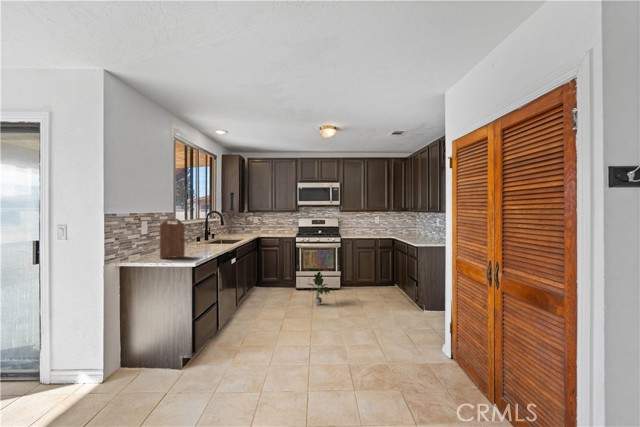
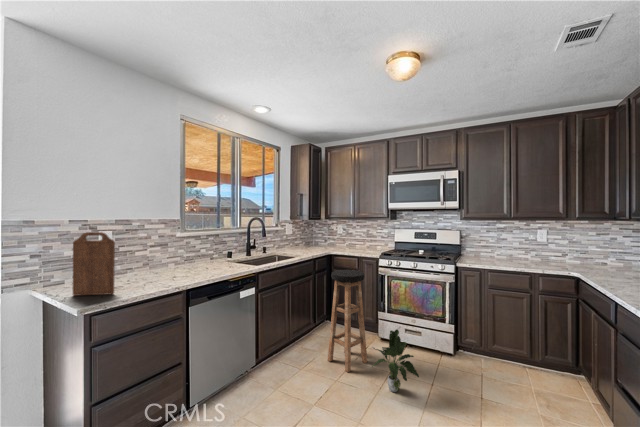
bar stool: none [273,244,297,304] -> present [328,270,367,372]

